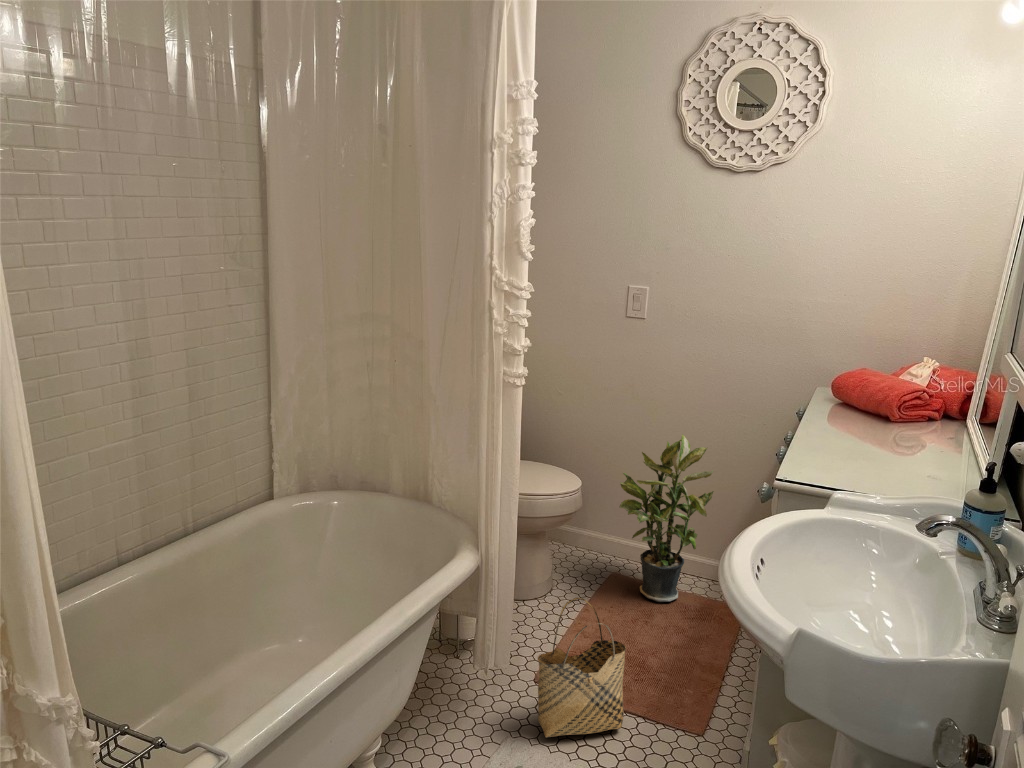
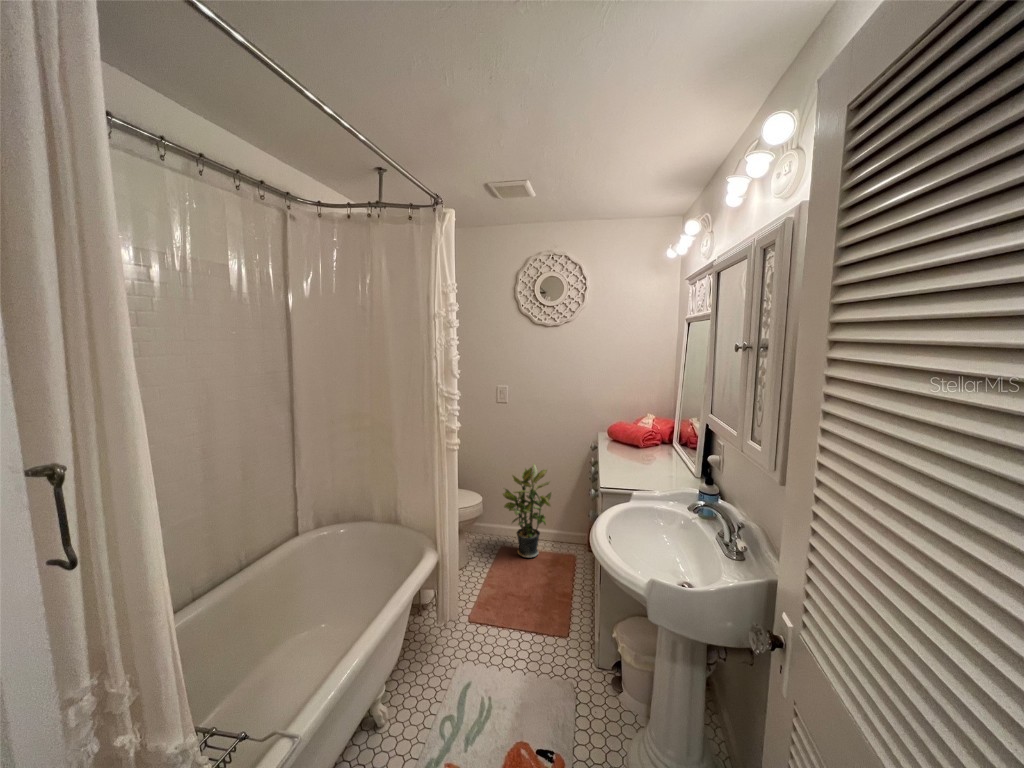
woven basket: present [538,598,626,738] -> none [476,568,526,659]

